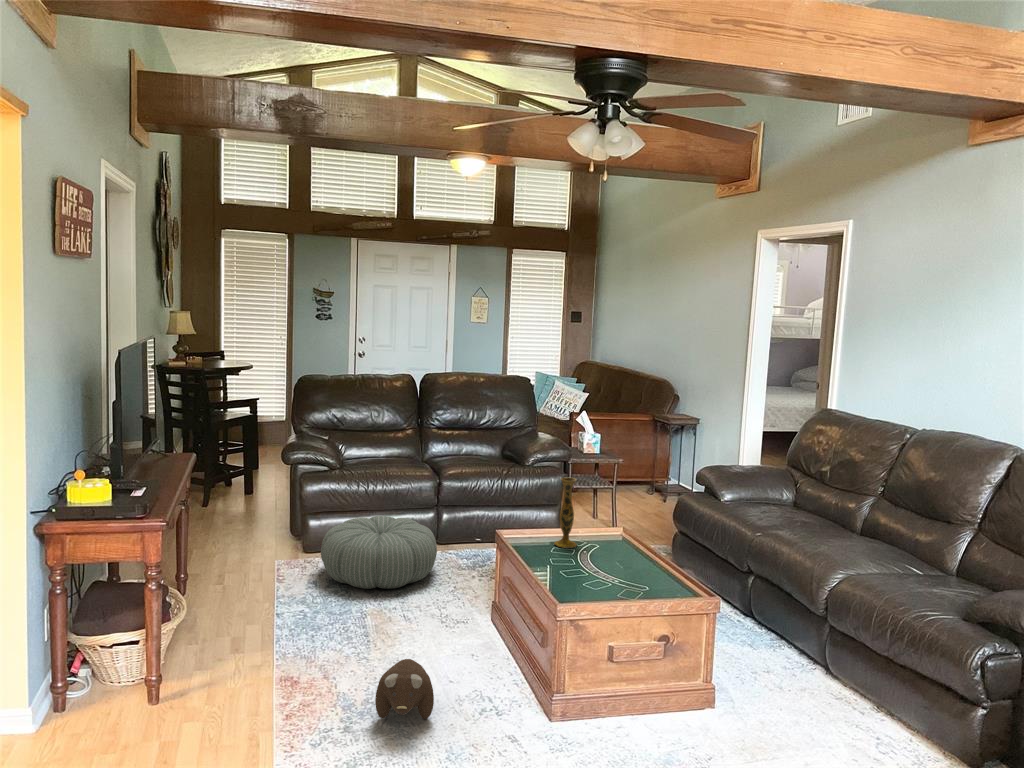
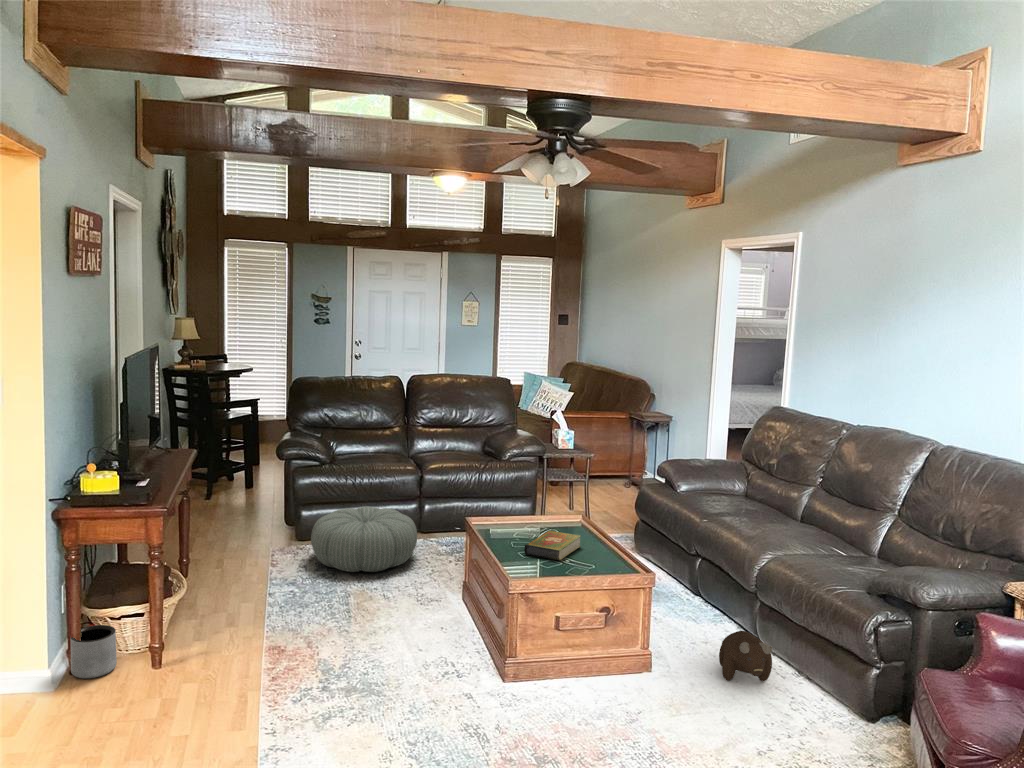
vase: present [554,477,577,548] -> none [518,470,539,533]
book: none [566,545,628,581] -> present [524,530,581,561]
planter: none [55,655,107,717] -> present [71,625,117,679]
plush toy: present [375,659,434,719] -> present [719,631,772,682]

